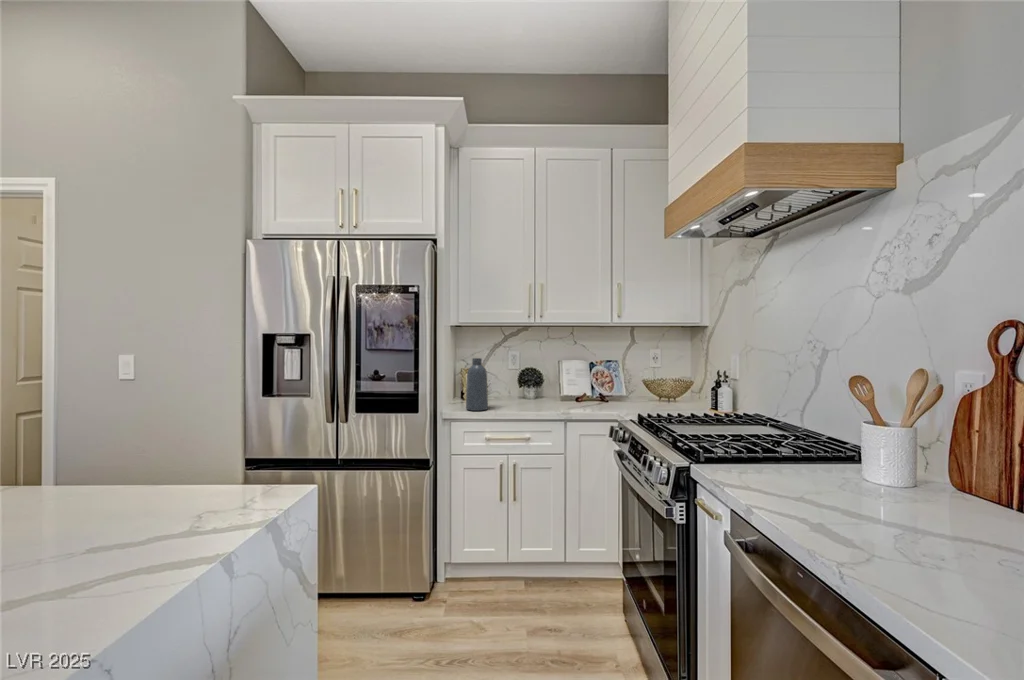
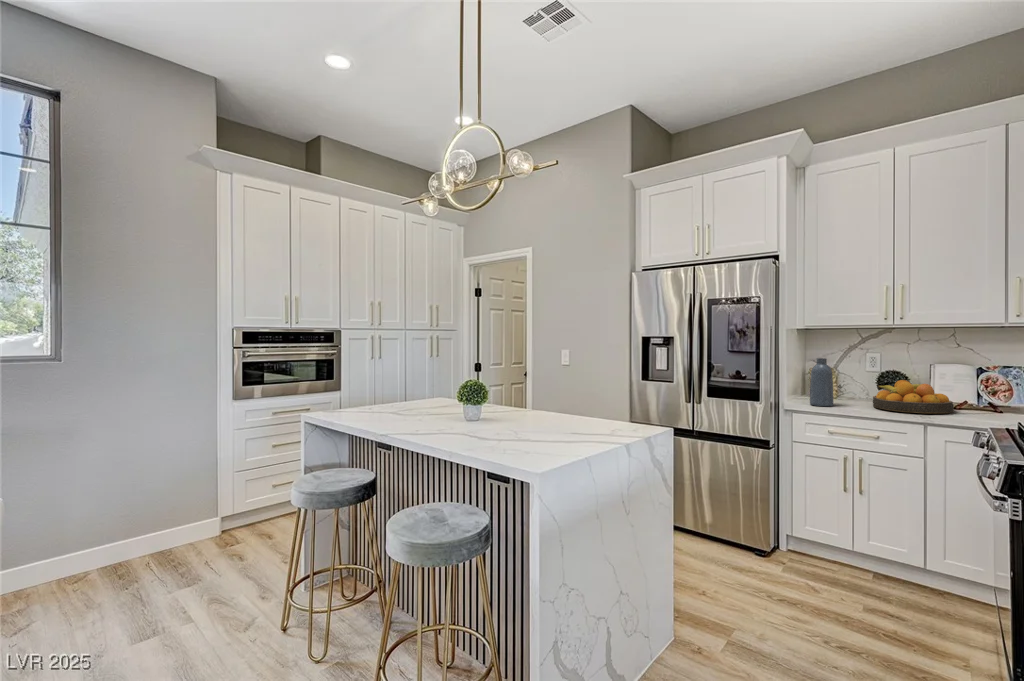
fruit bowl: none [520,378,581,410] -> present [873,380,954,413]

